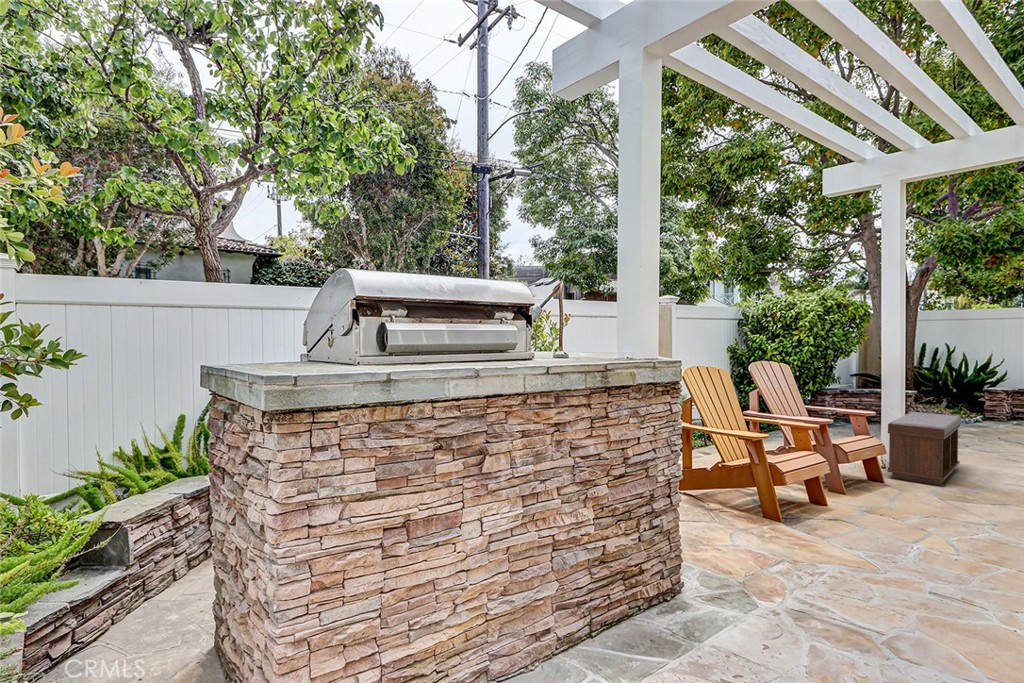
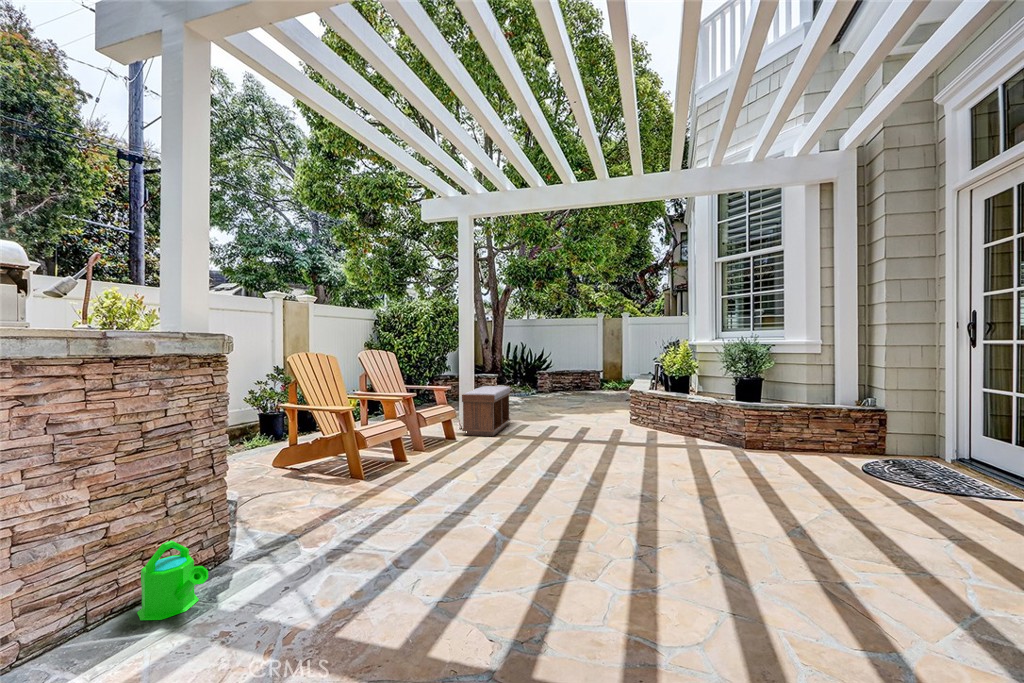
watering can: none [621,569,696,647] -> present [137,540,208,620]

